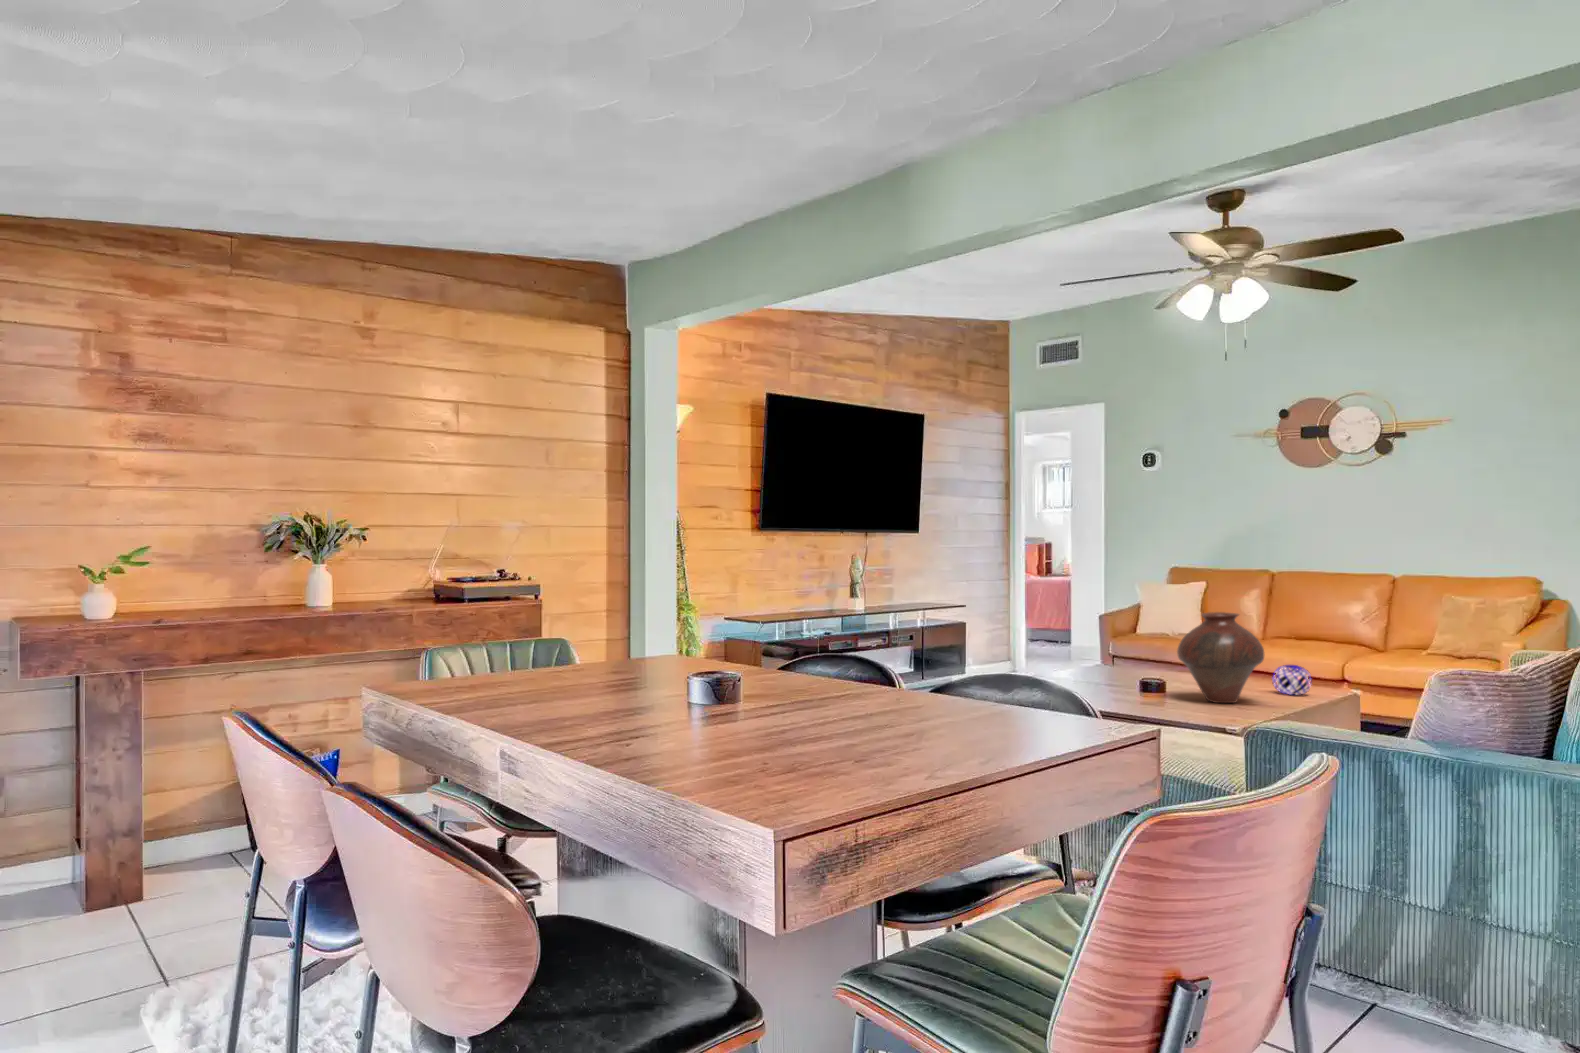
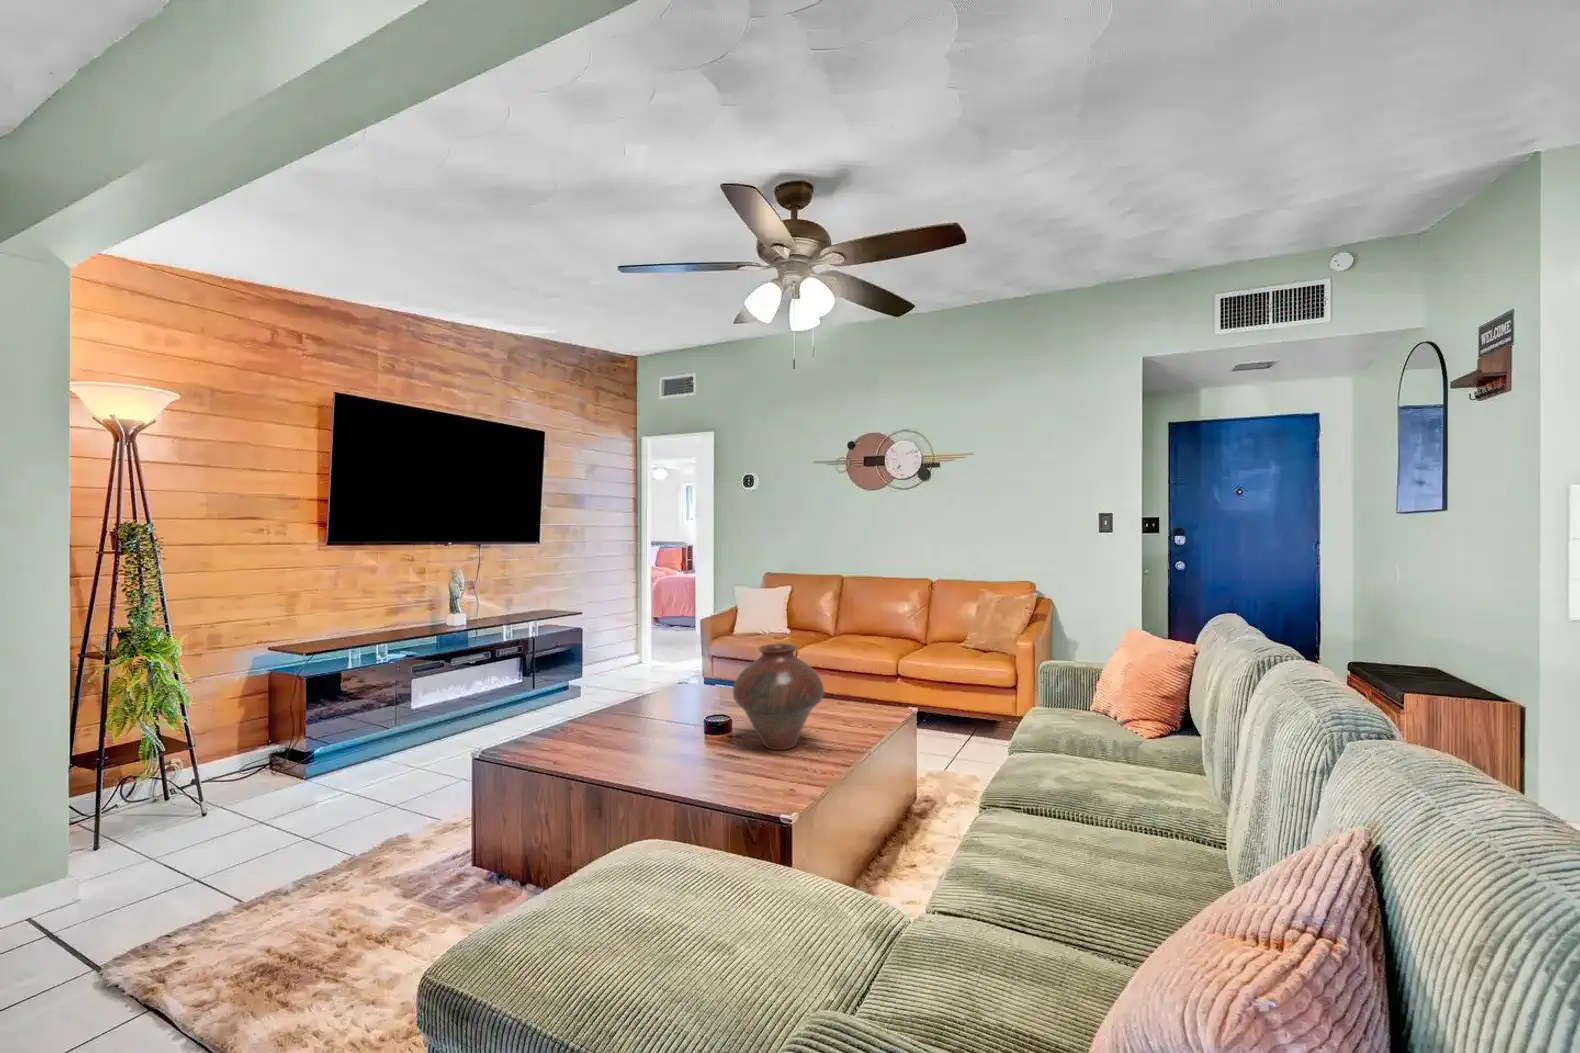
decorative orb: present [1272,665,1312,695] -> none [835,688,872,721]

